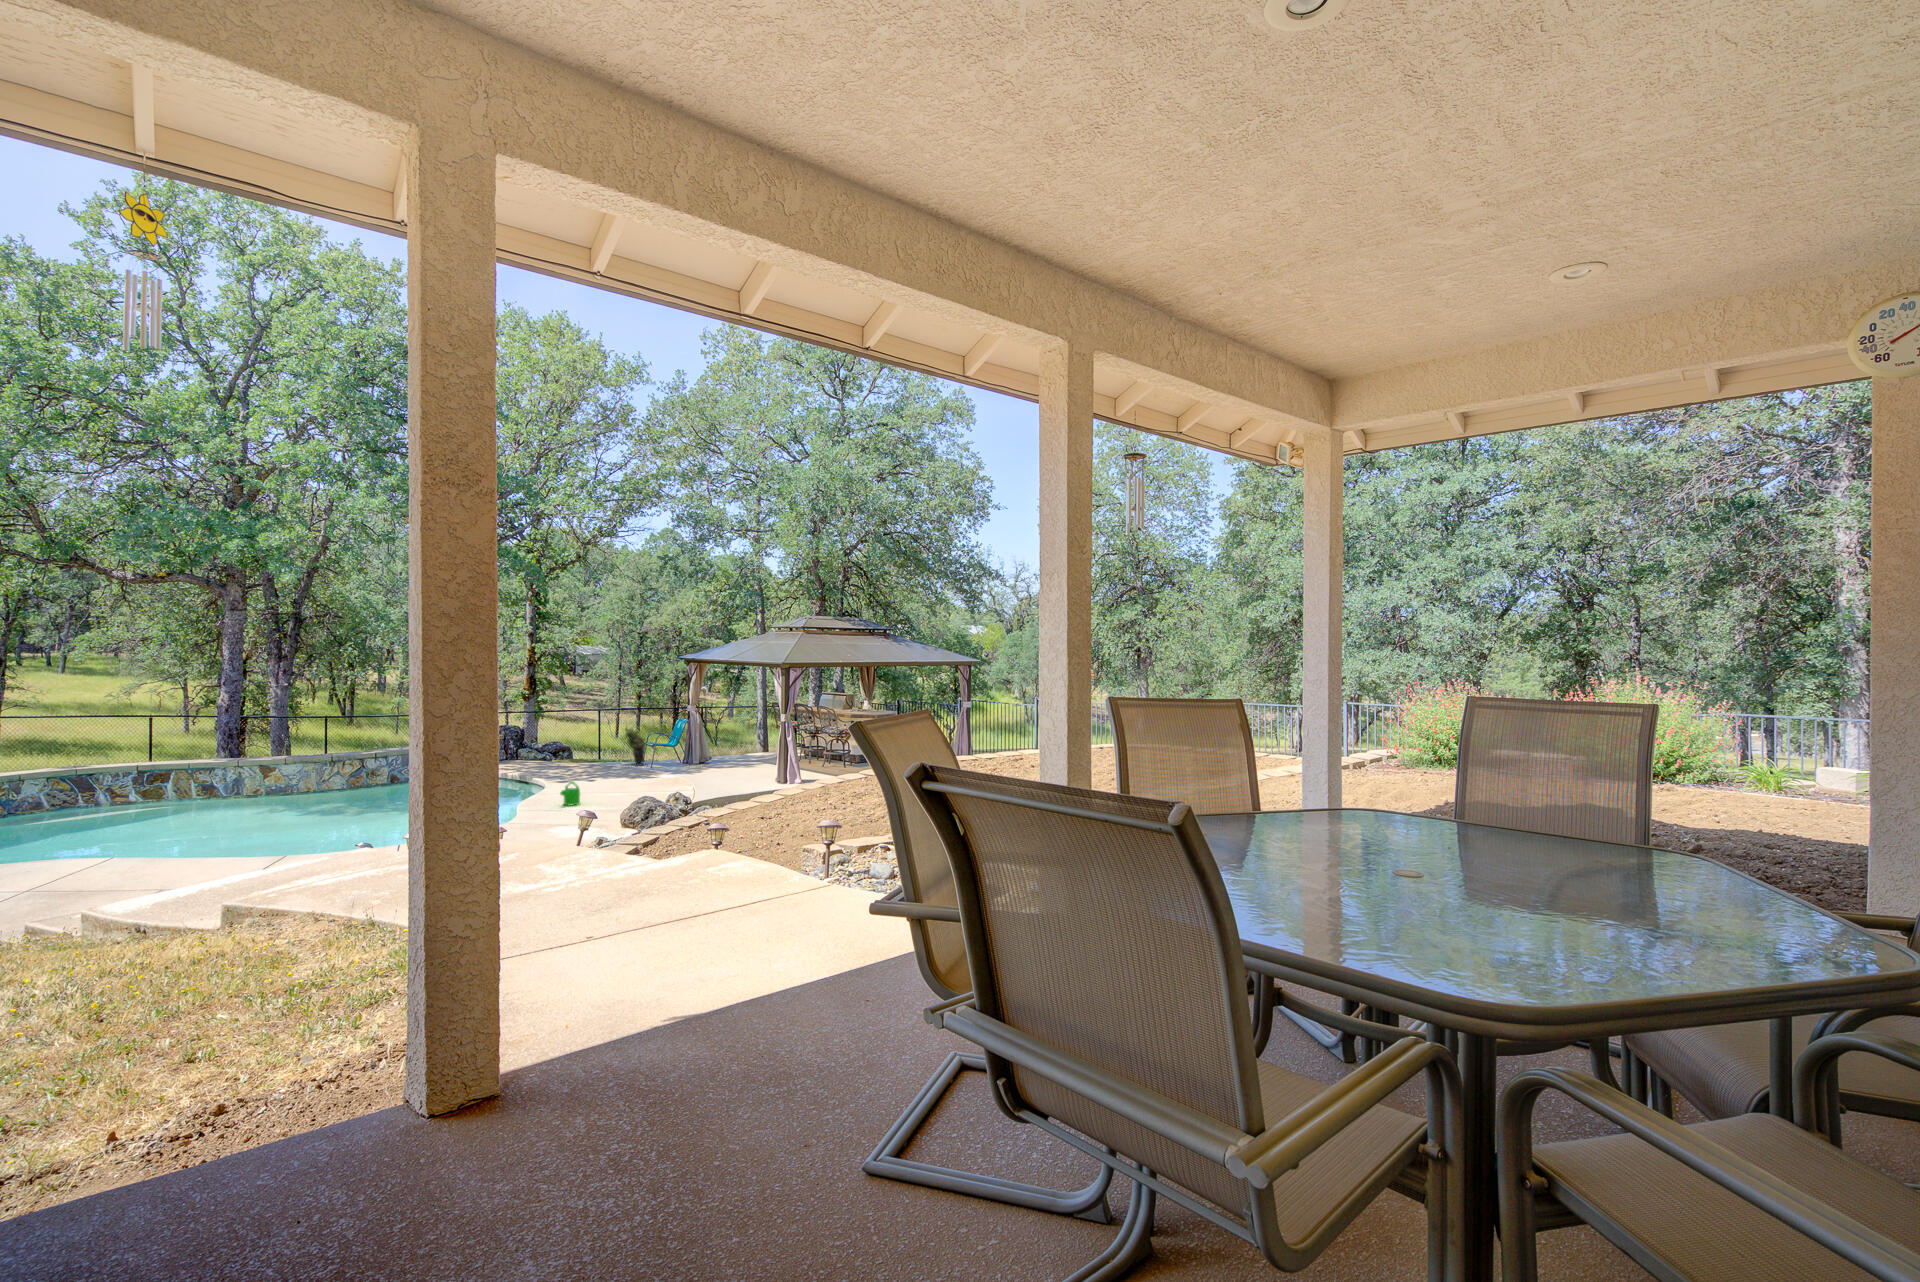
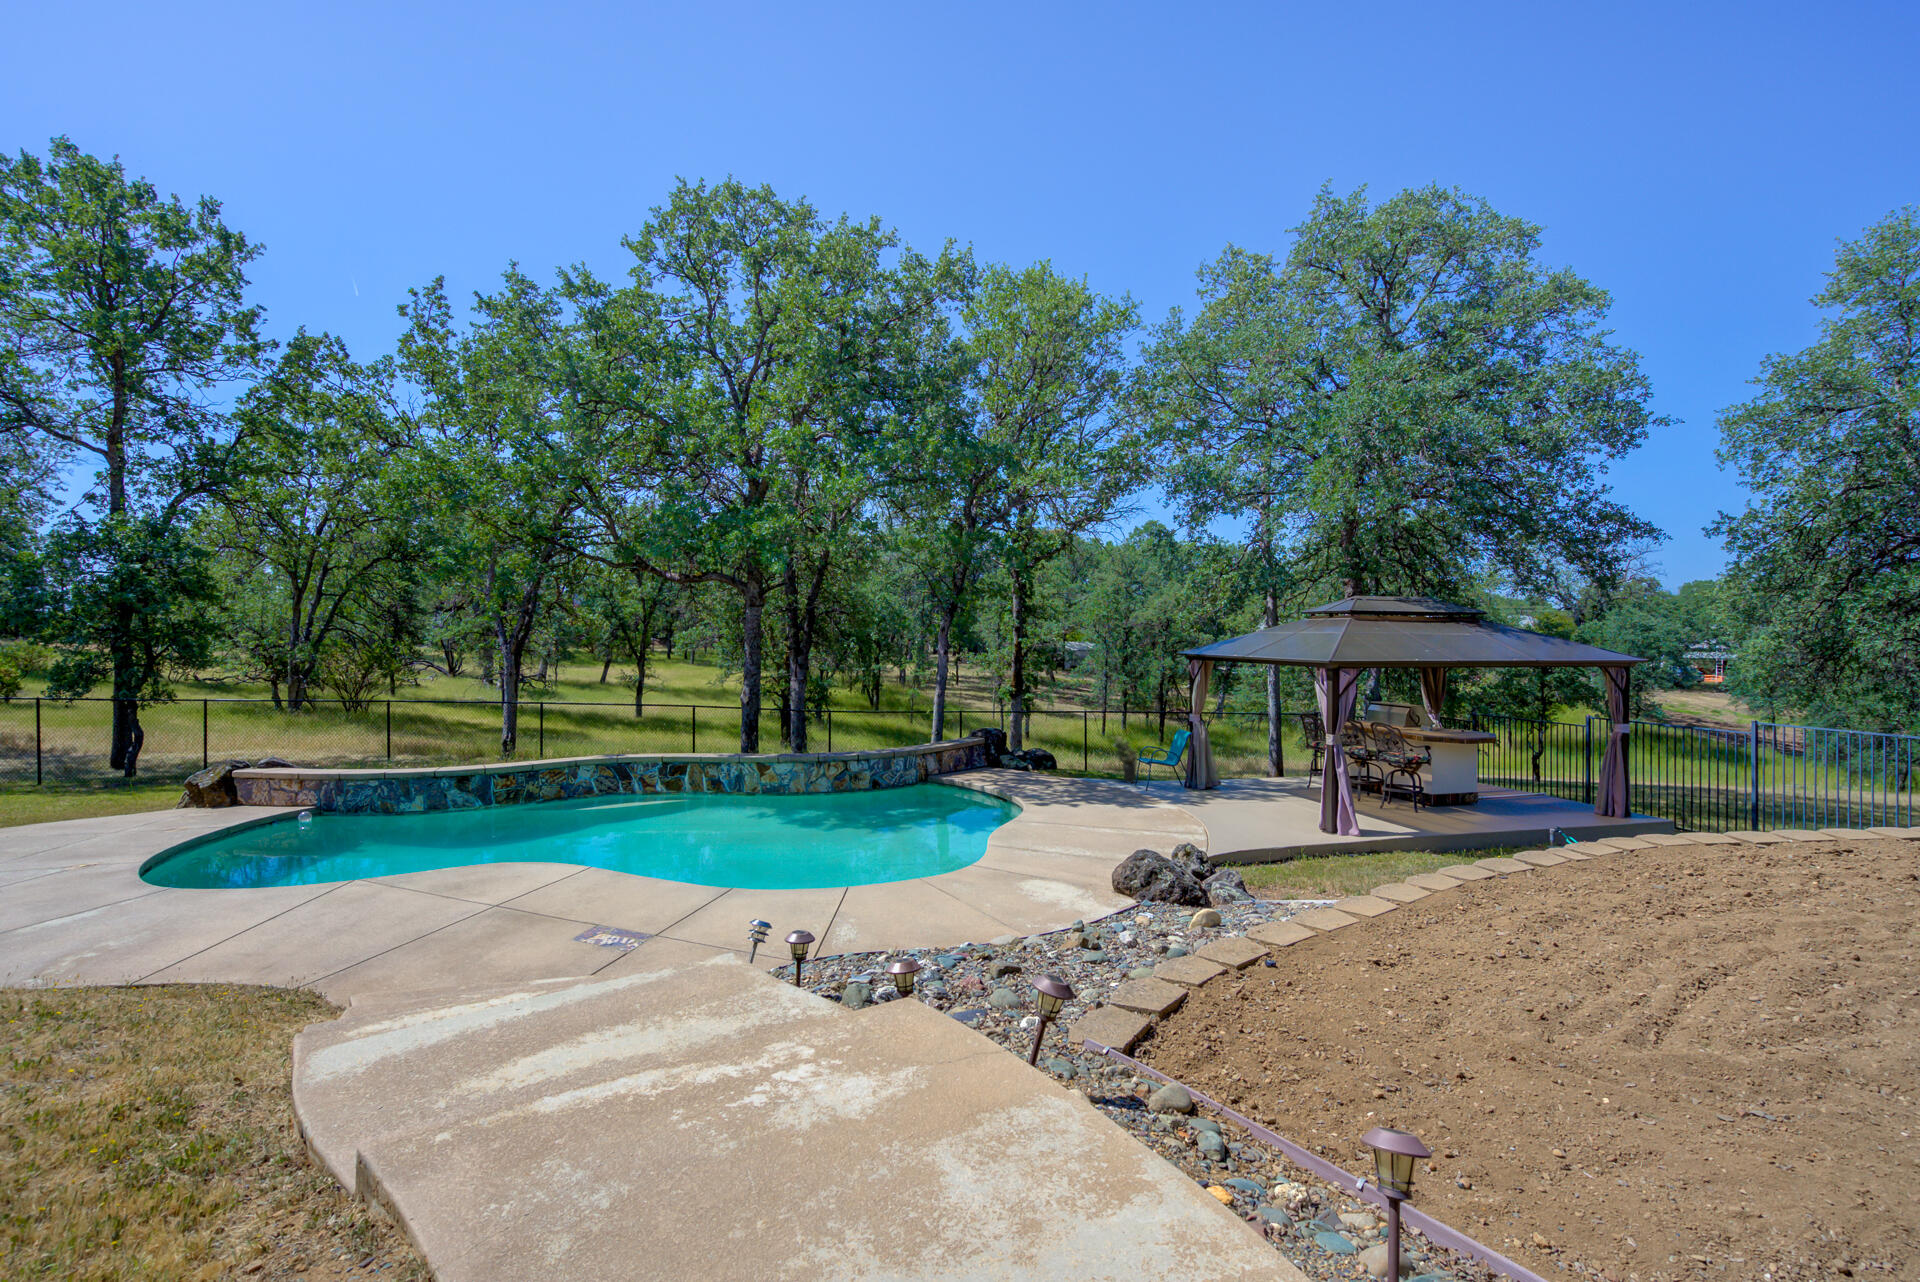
watering can: present [560,781,580,806] -> none [1037,807,1062,839]

